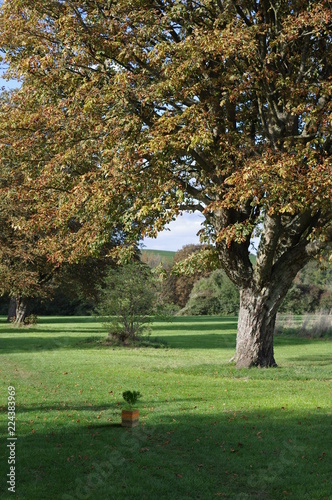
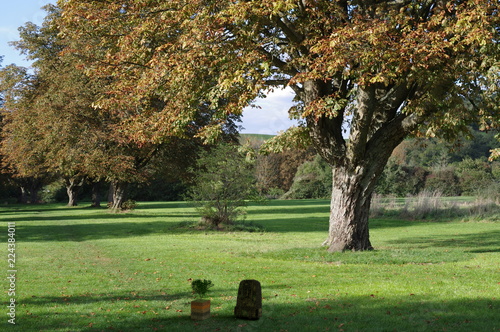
backpack: none [160,391,185,426] -> present [234,279,262,319]

